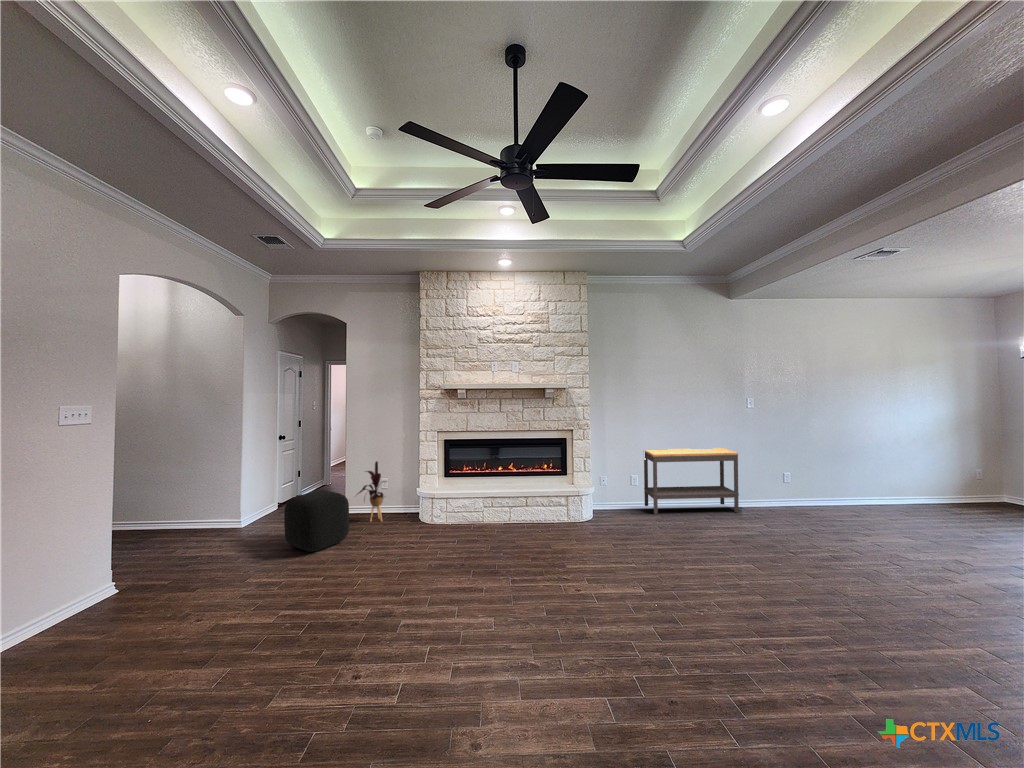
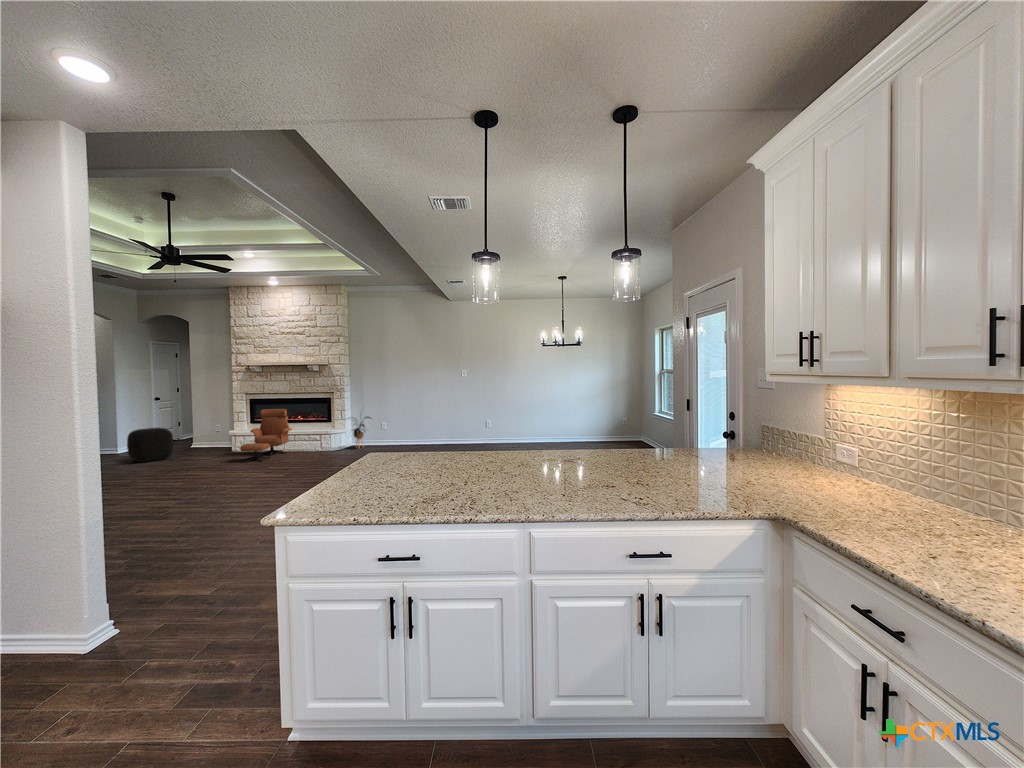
console table: present [644,448,739,514] -> none [388,406,448,448]
lounge chair: none [463,457,522,554] -> present [240,409,292,463]
house plant: present [359,461,384,522] -> present [354,417,371,447]

